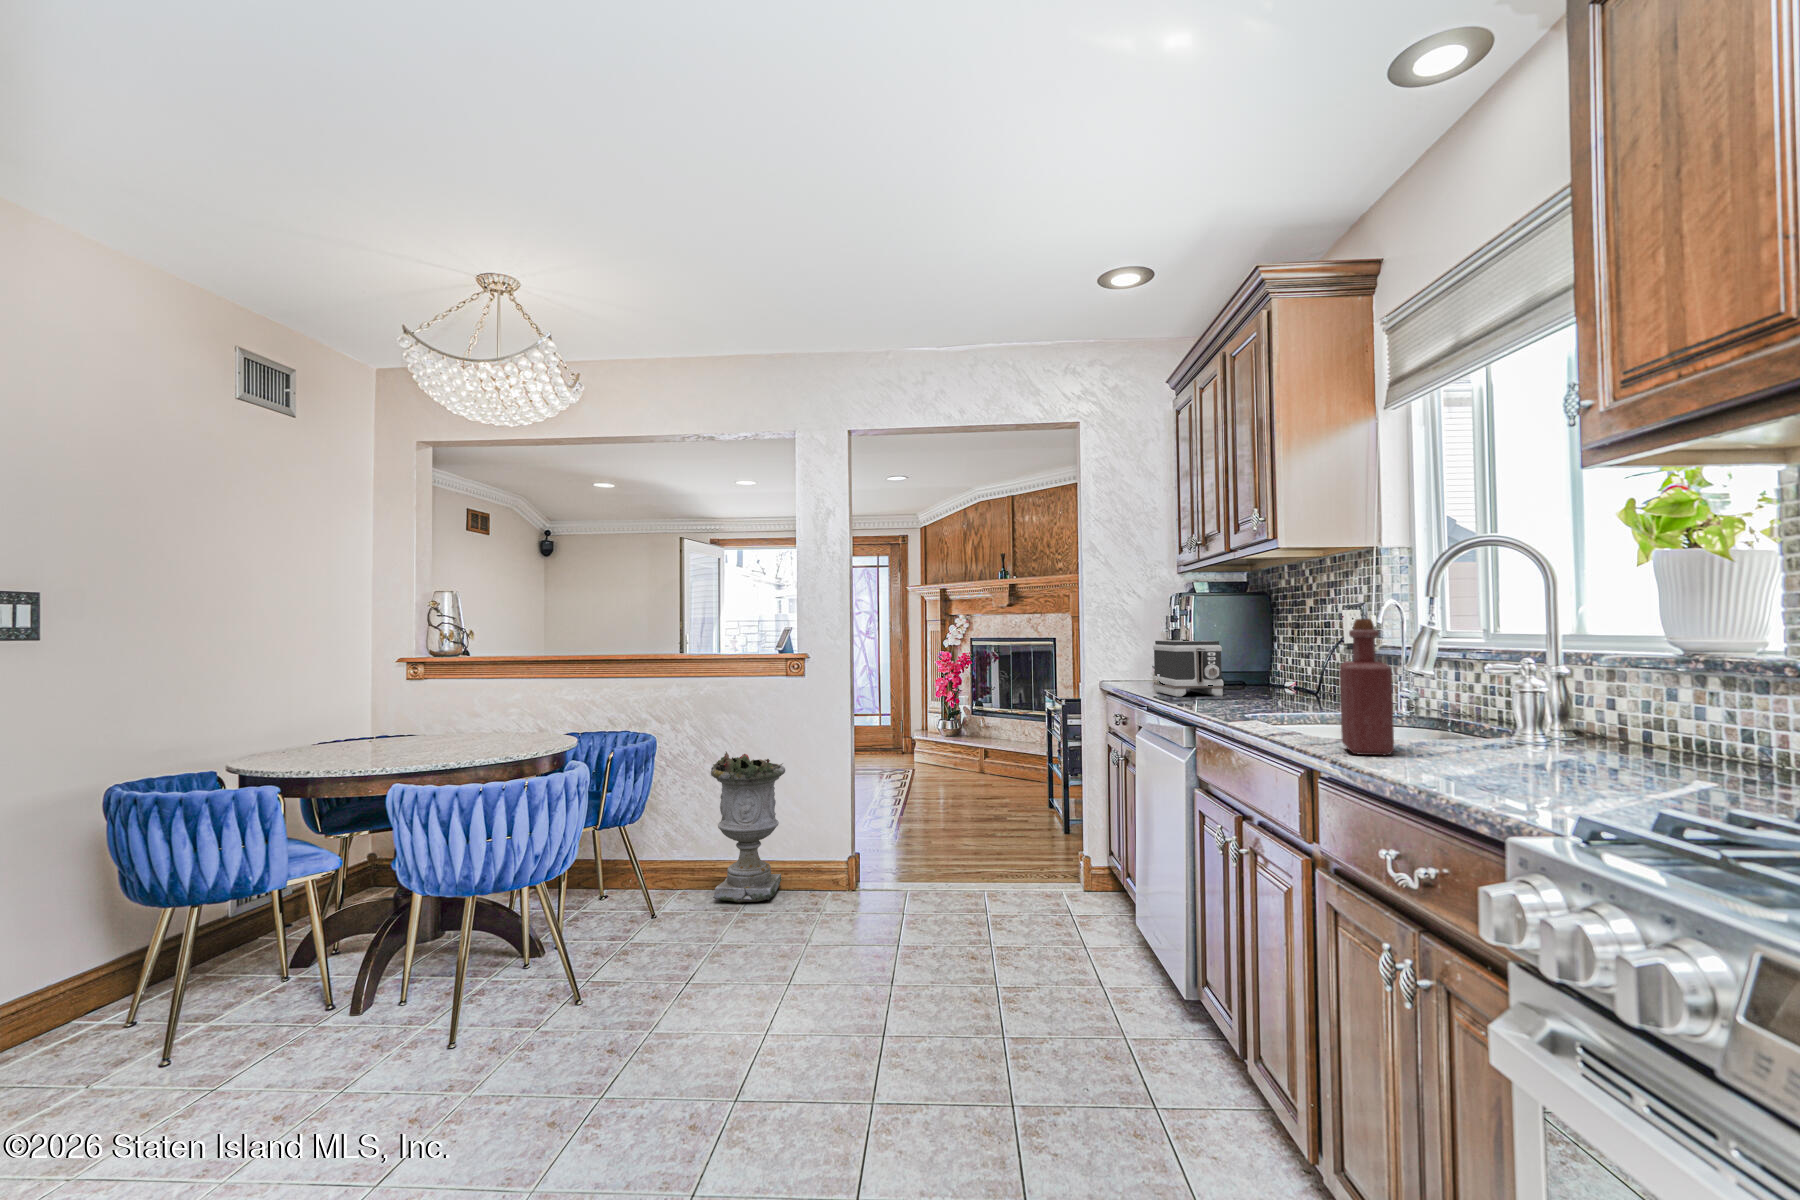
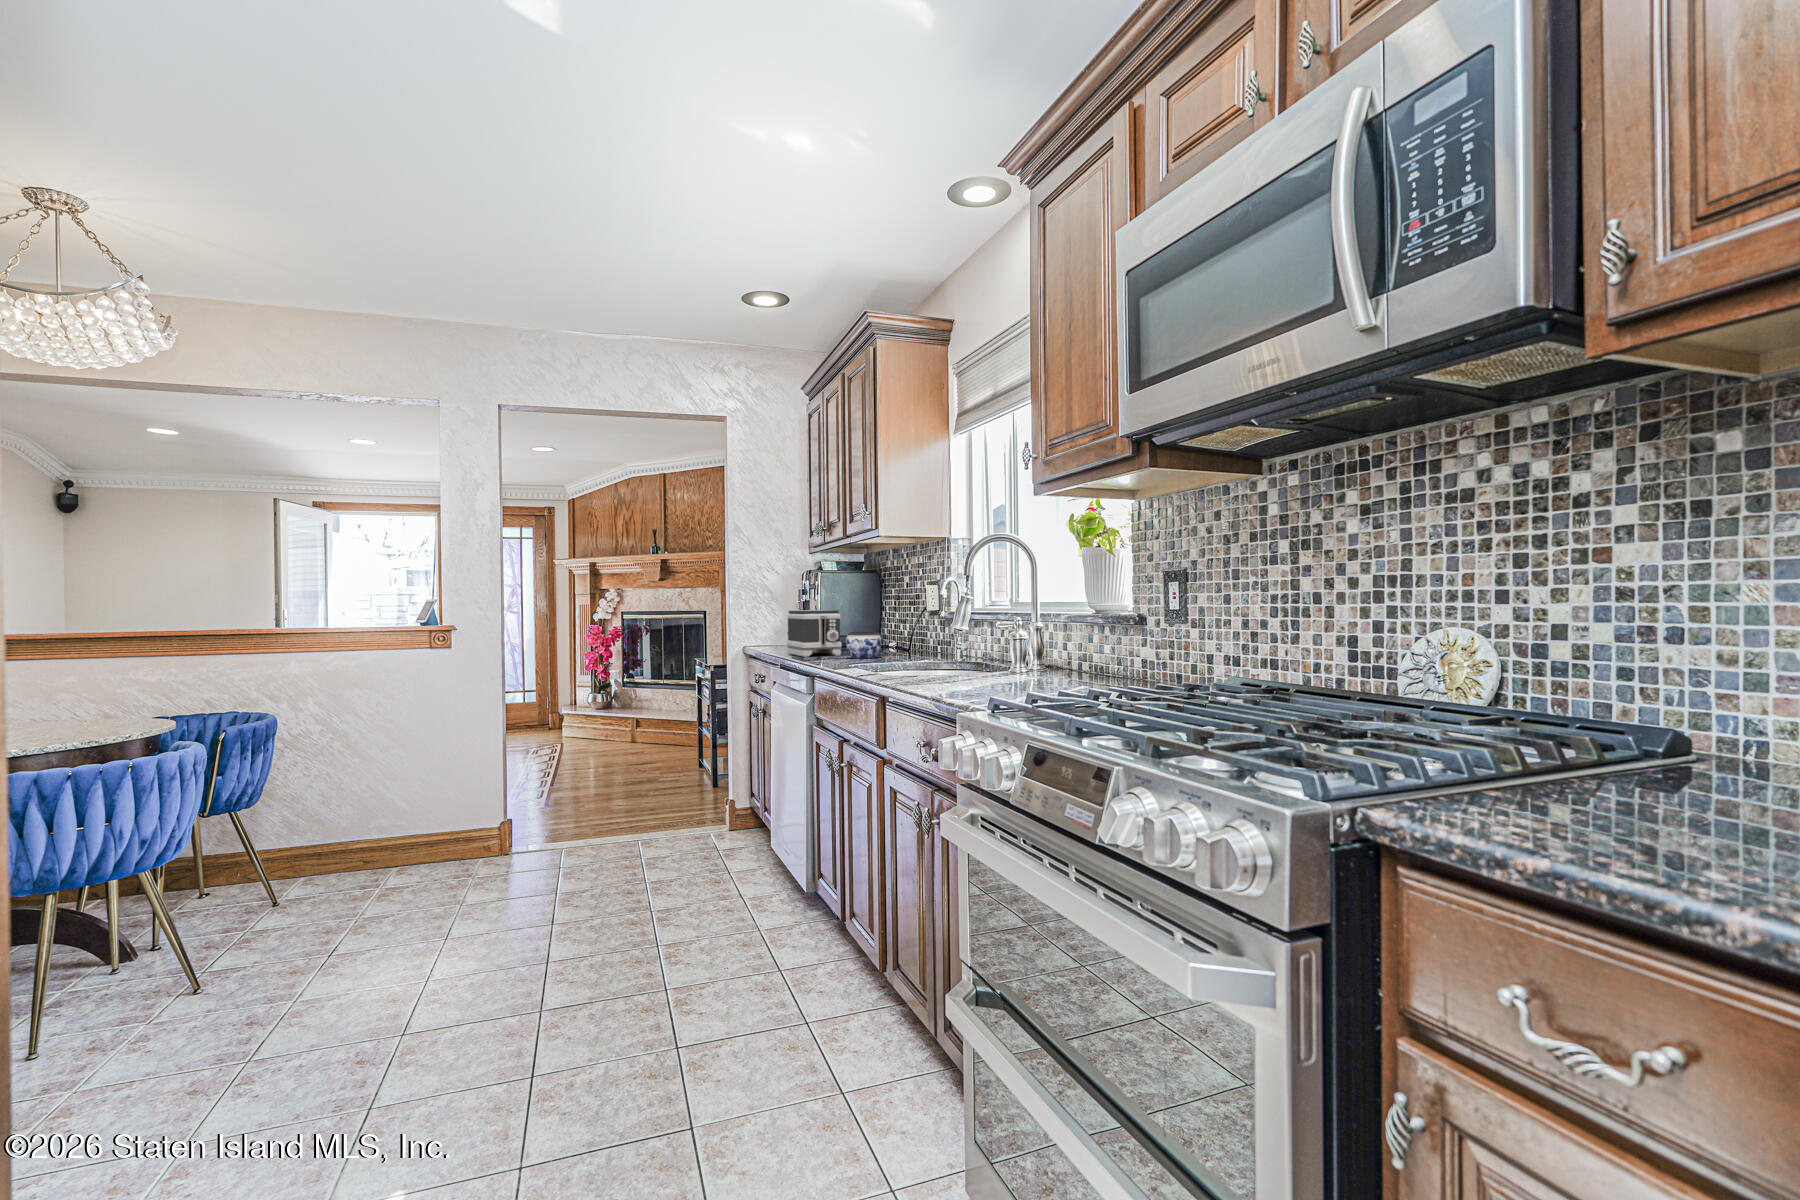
bottle: present [1340,619,1394,755] -> none [901,590,931,684]
jar: none [1232,669,1280,703] -> present [846,631,881,658]
planter: present [711,752,785,902] -> none [341,728,428,880]

